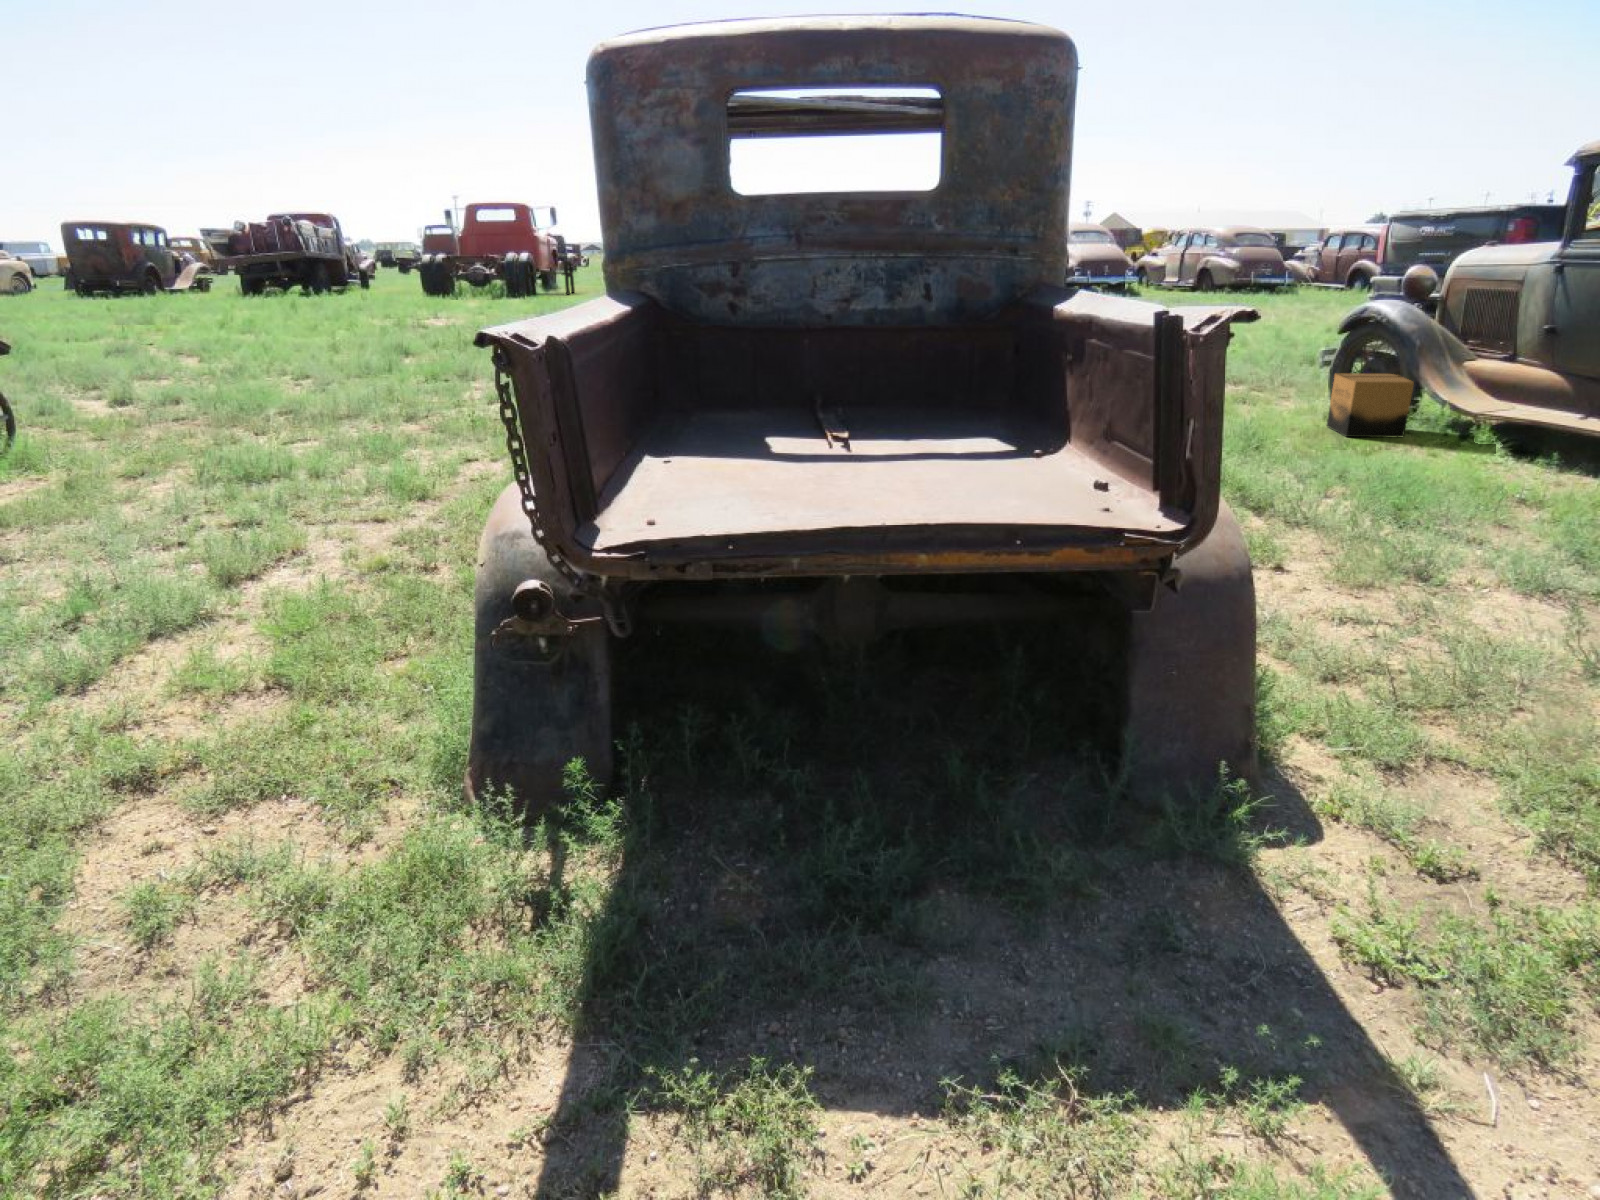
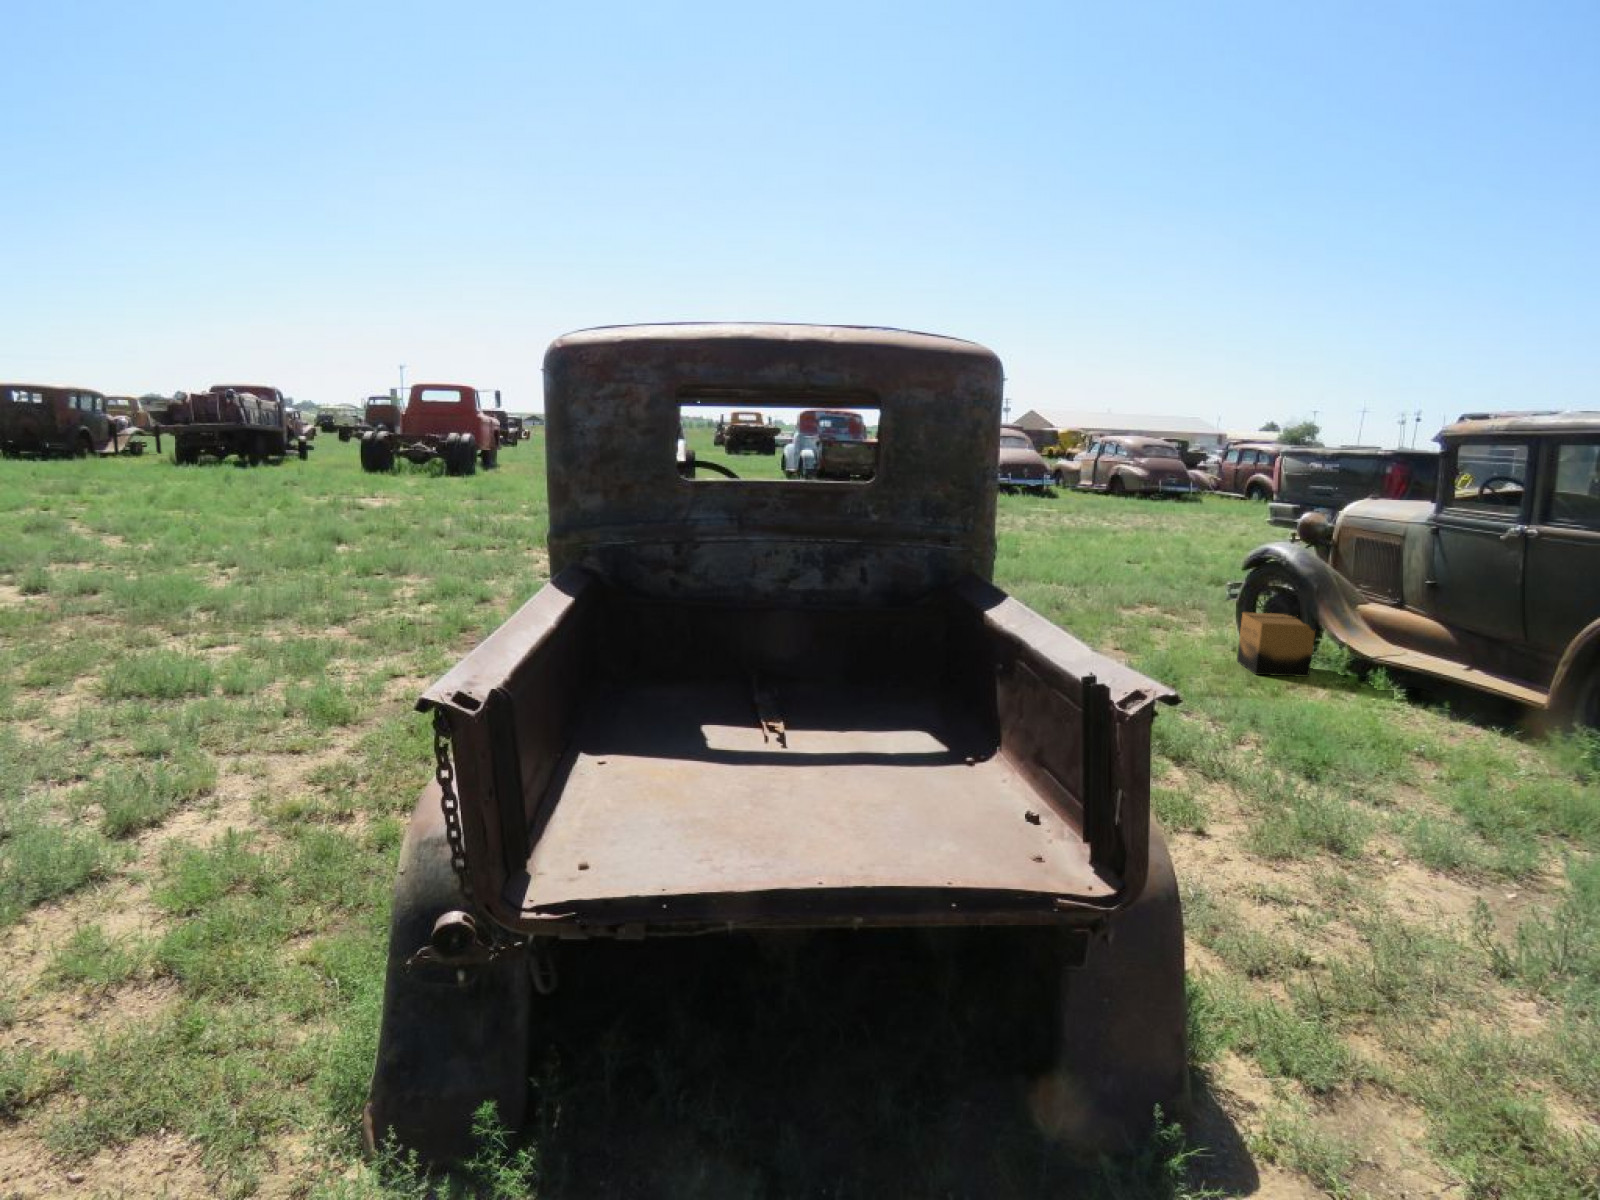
bench: present [524,261,575,295] -> present [112,424,162,454]

